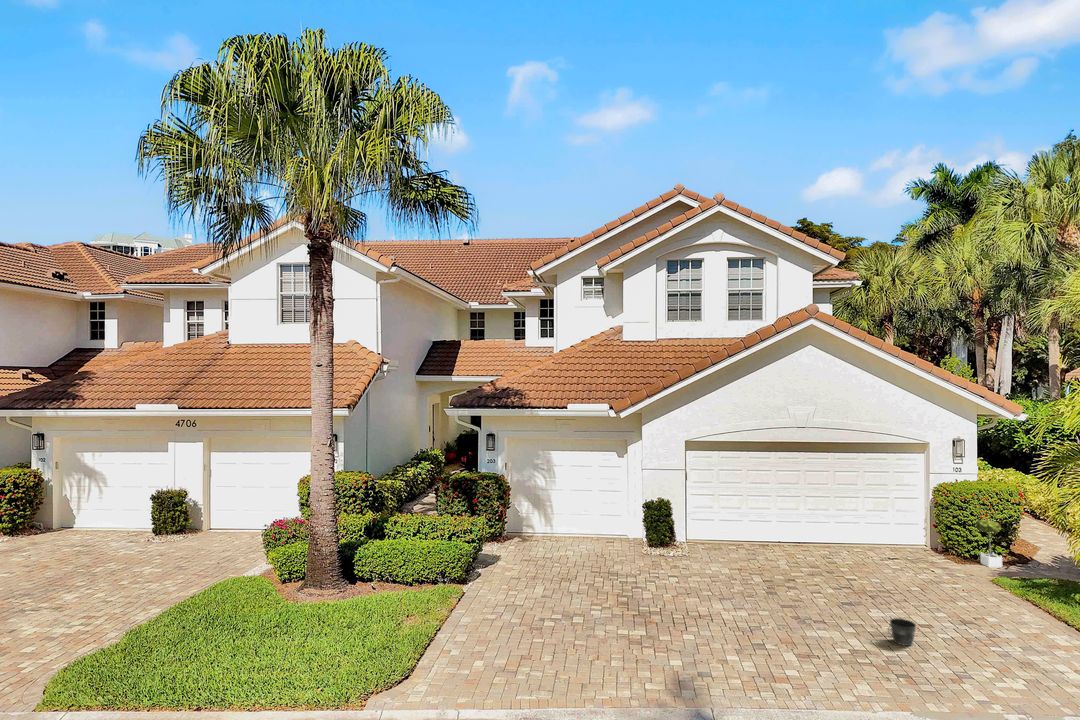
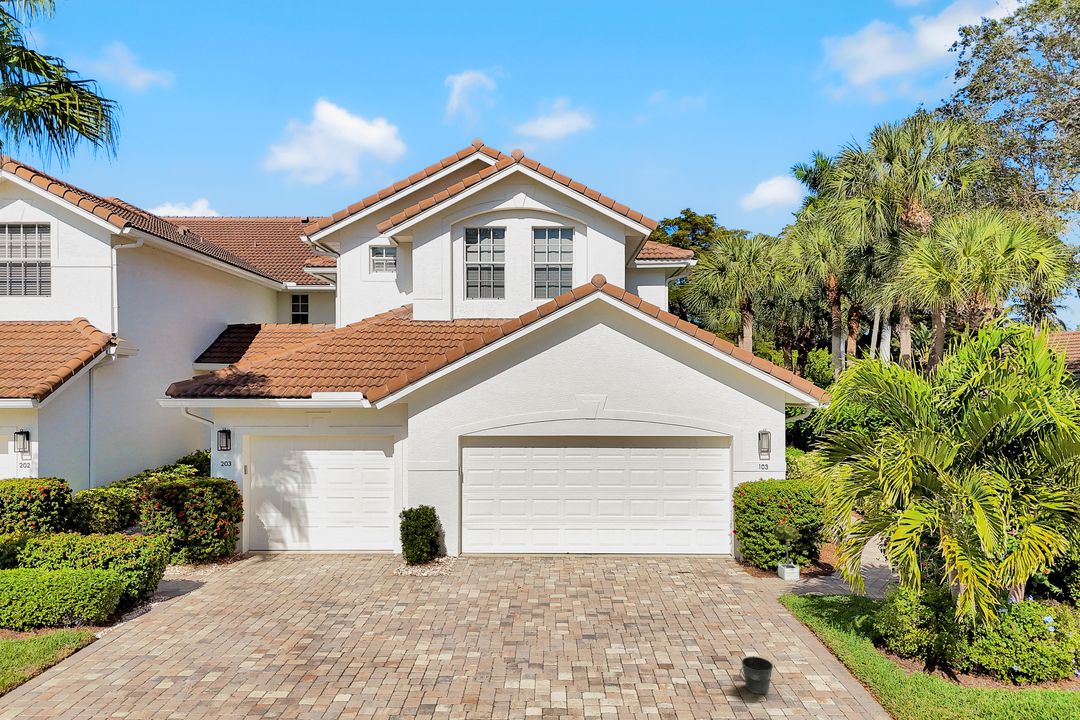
bucket: present [889,618,916,646] -> present [739,657,773,694]

